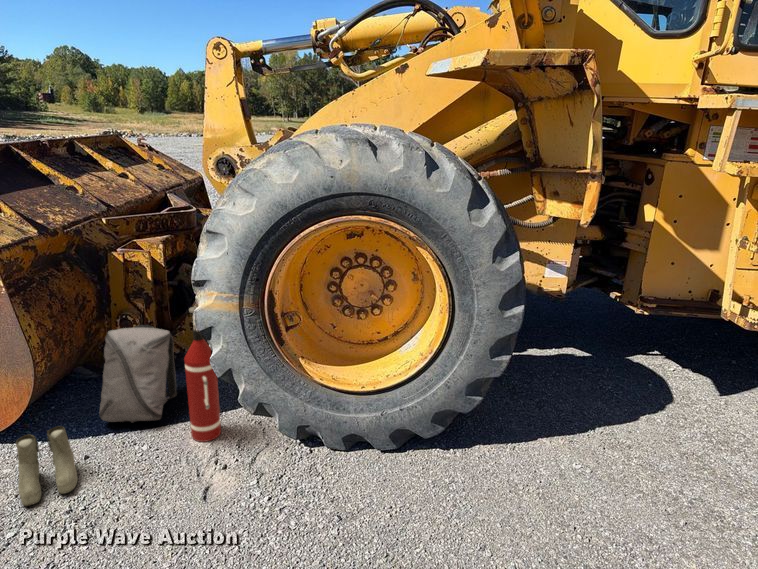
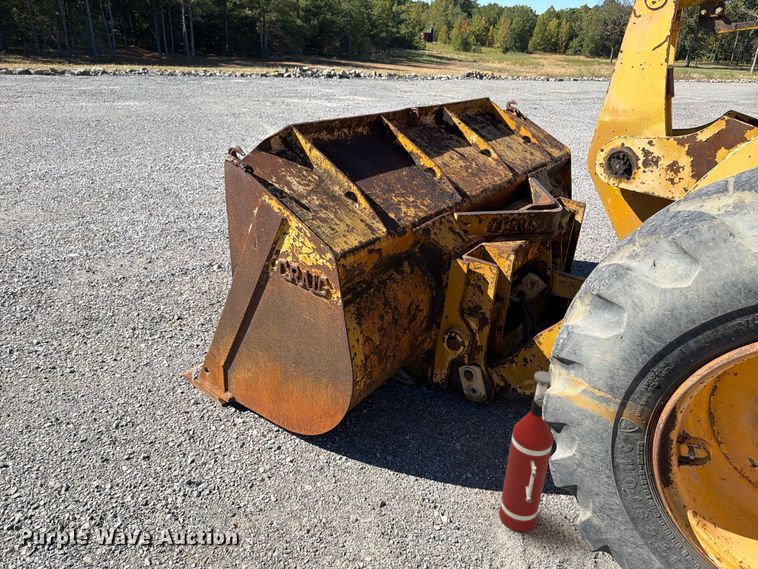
backpack: present [99,325,177,423] -> none [407,350,501,472]
boots: present [16,426,78,506] -> none [317,458,373,540]

